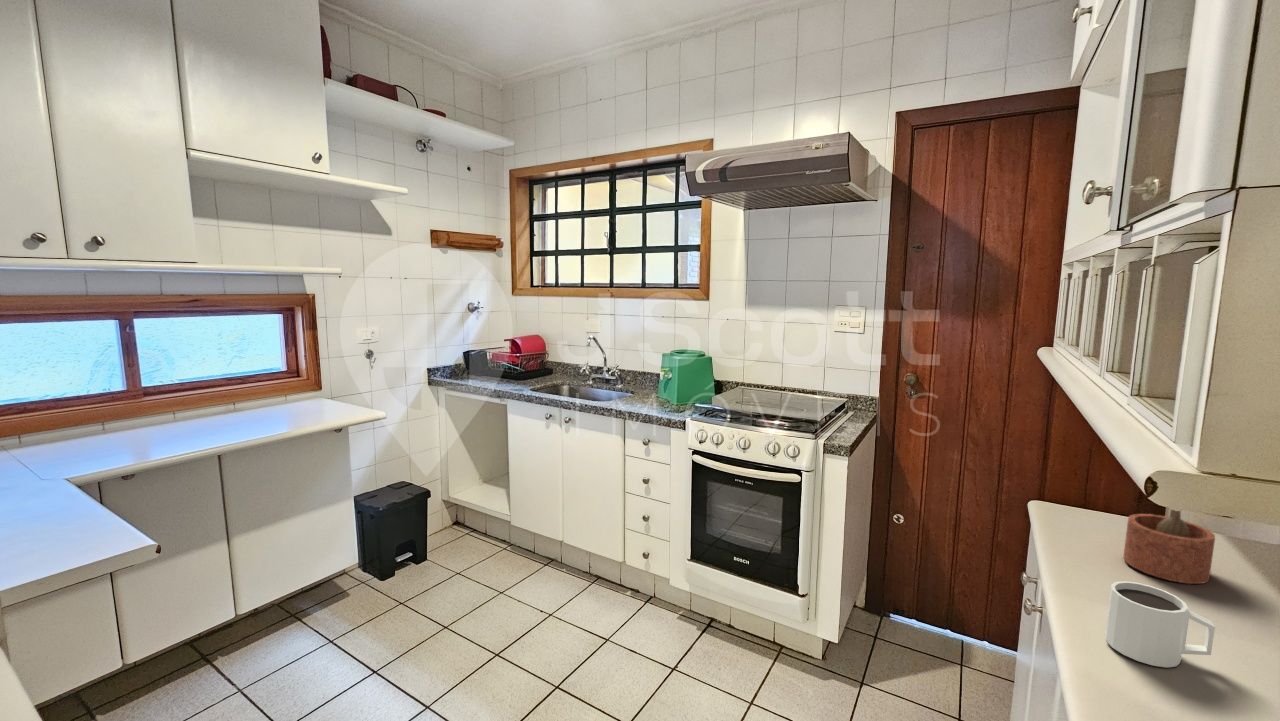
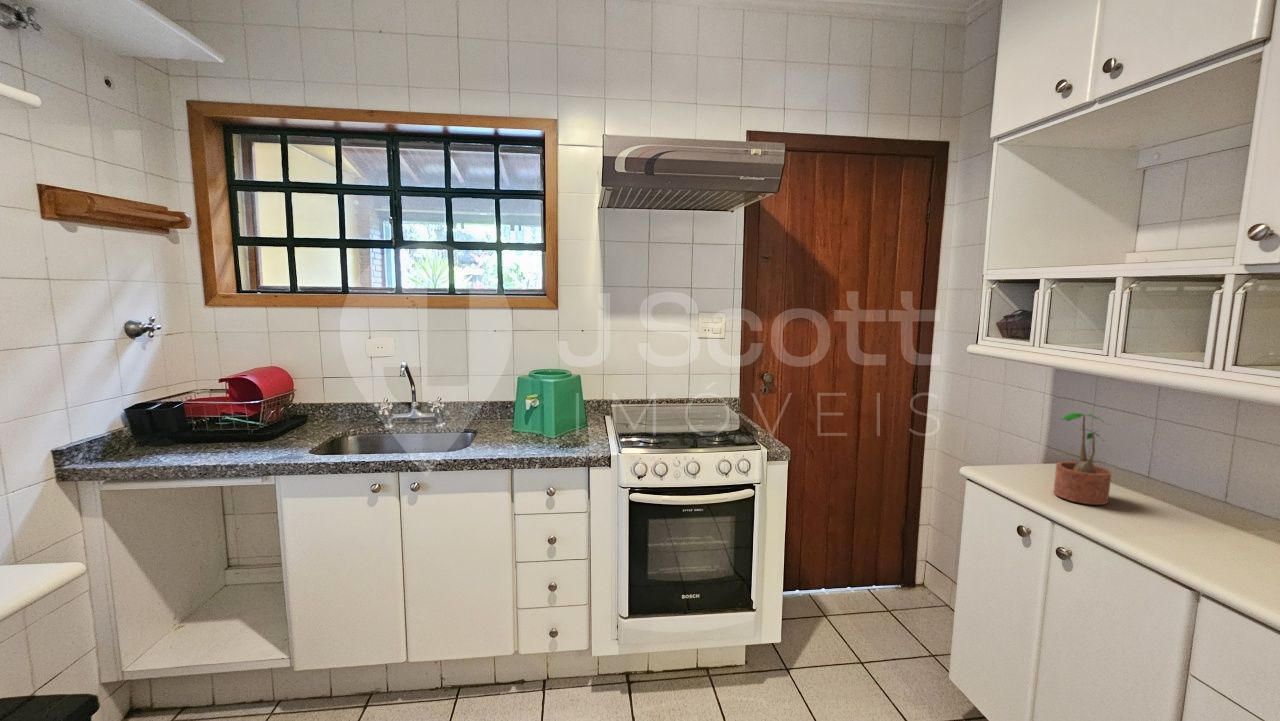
mug: present [1105,581,1215,667] -> none [1161,513,1224,567]

